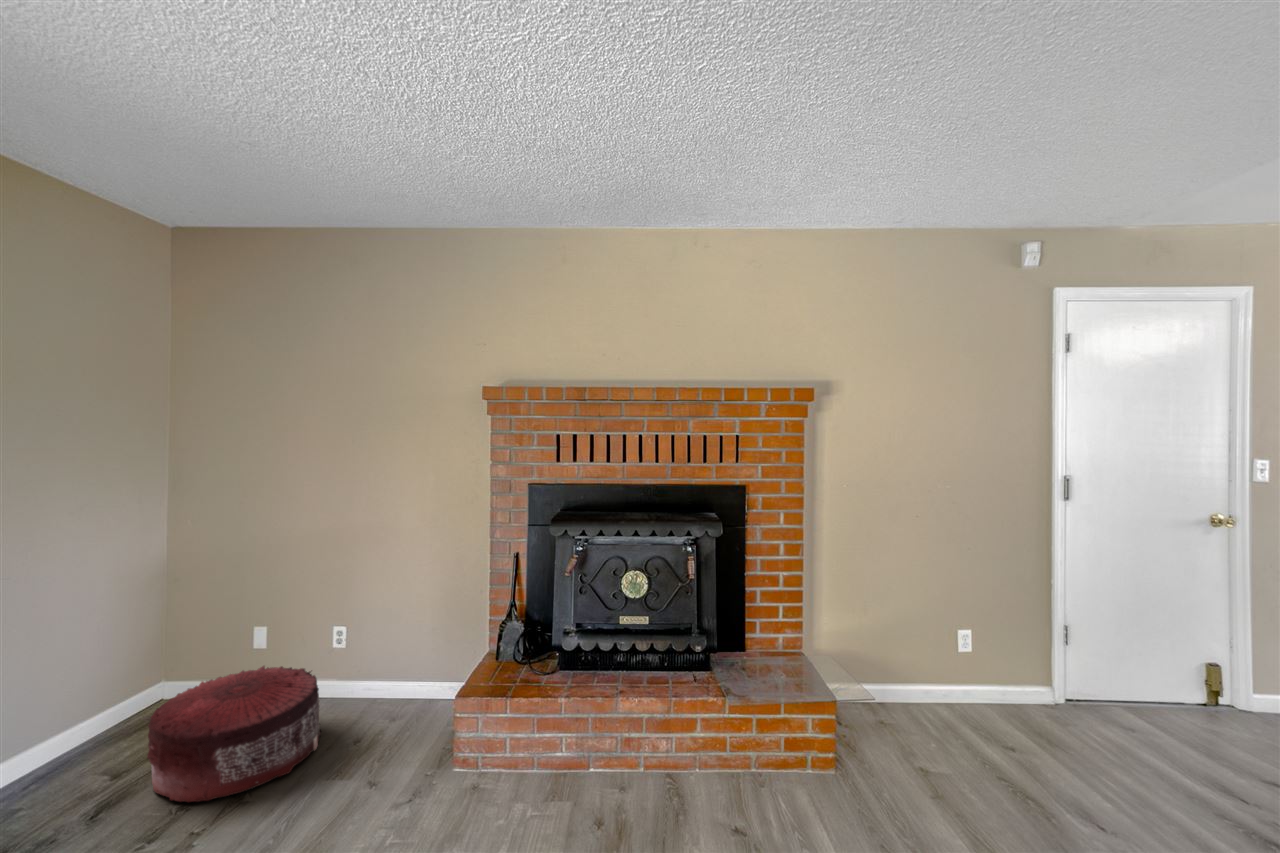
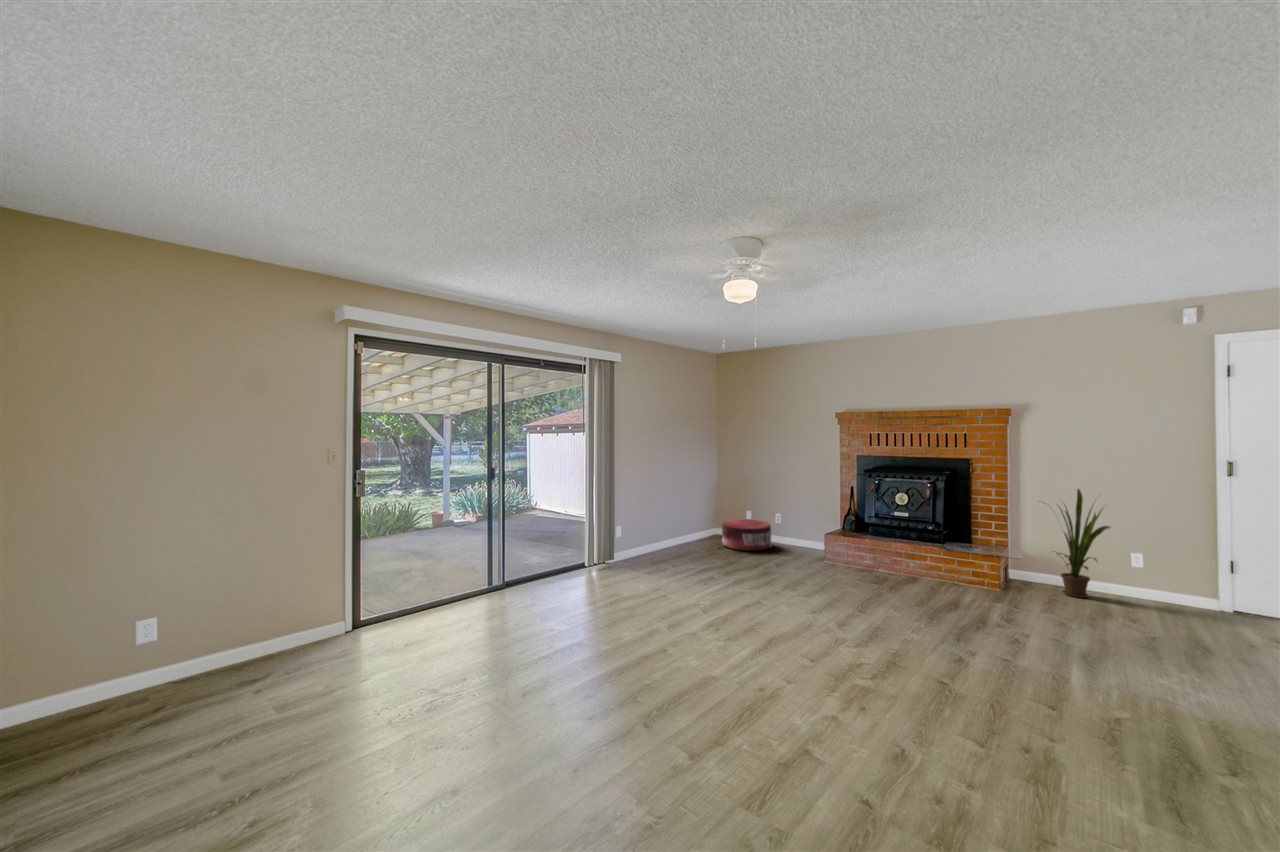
house plant: none [866,531,995,746] -> present [1056,489,1110,598]

